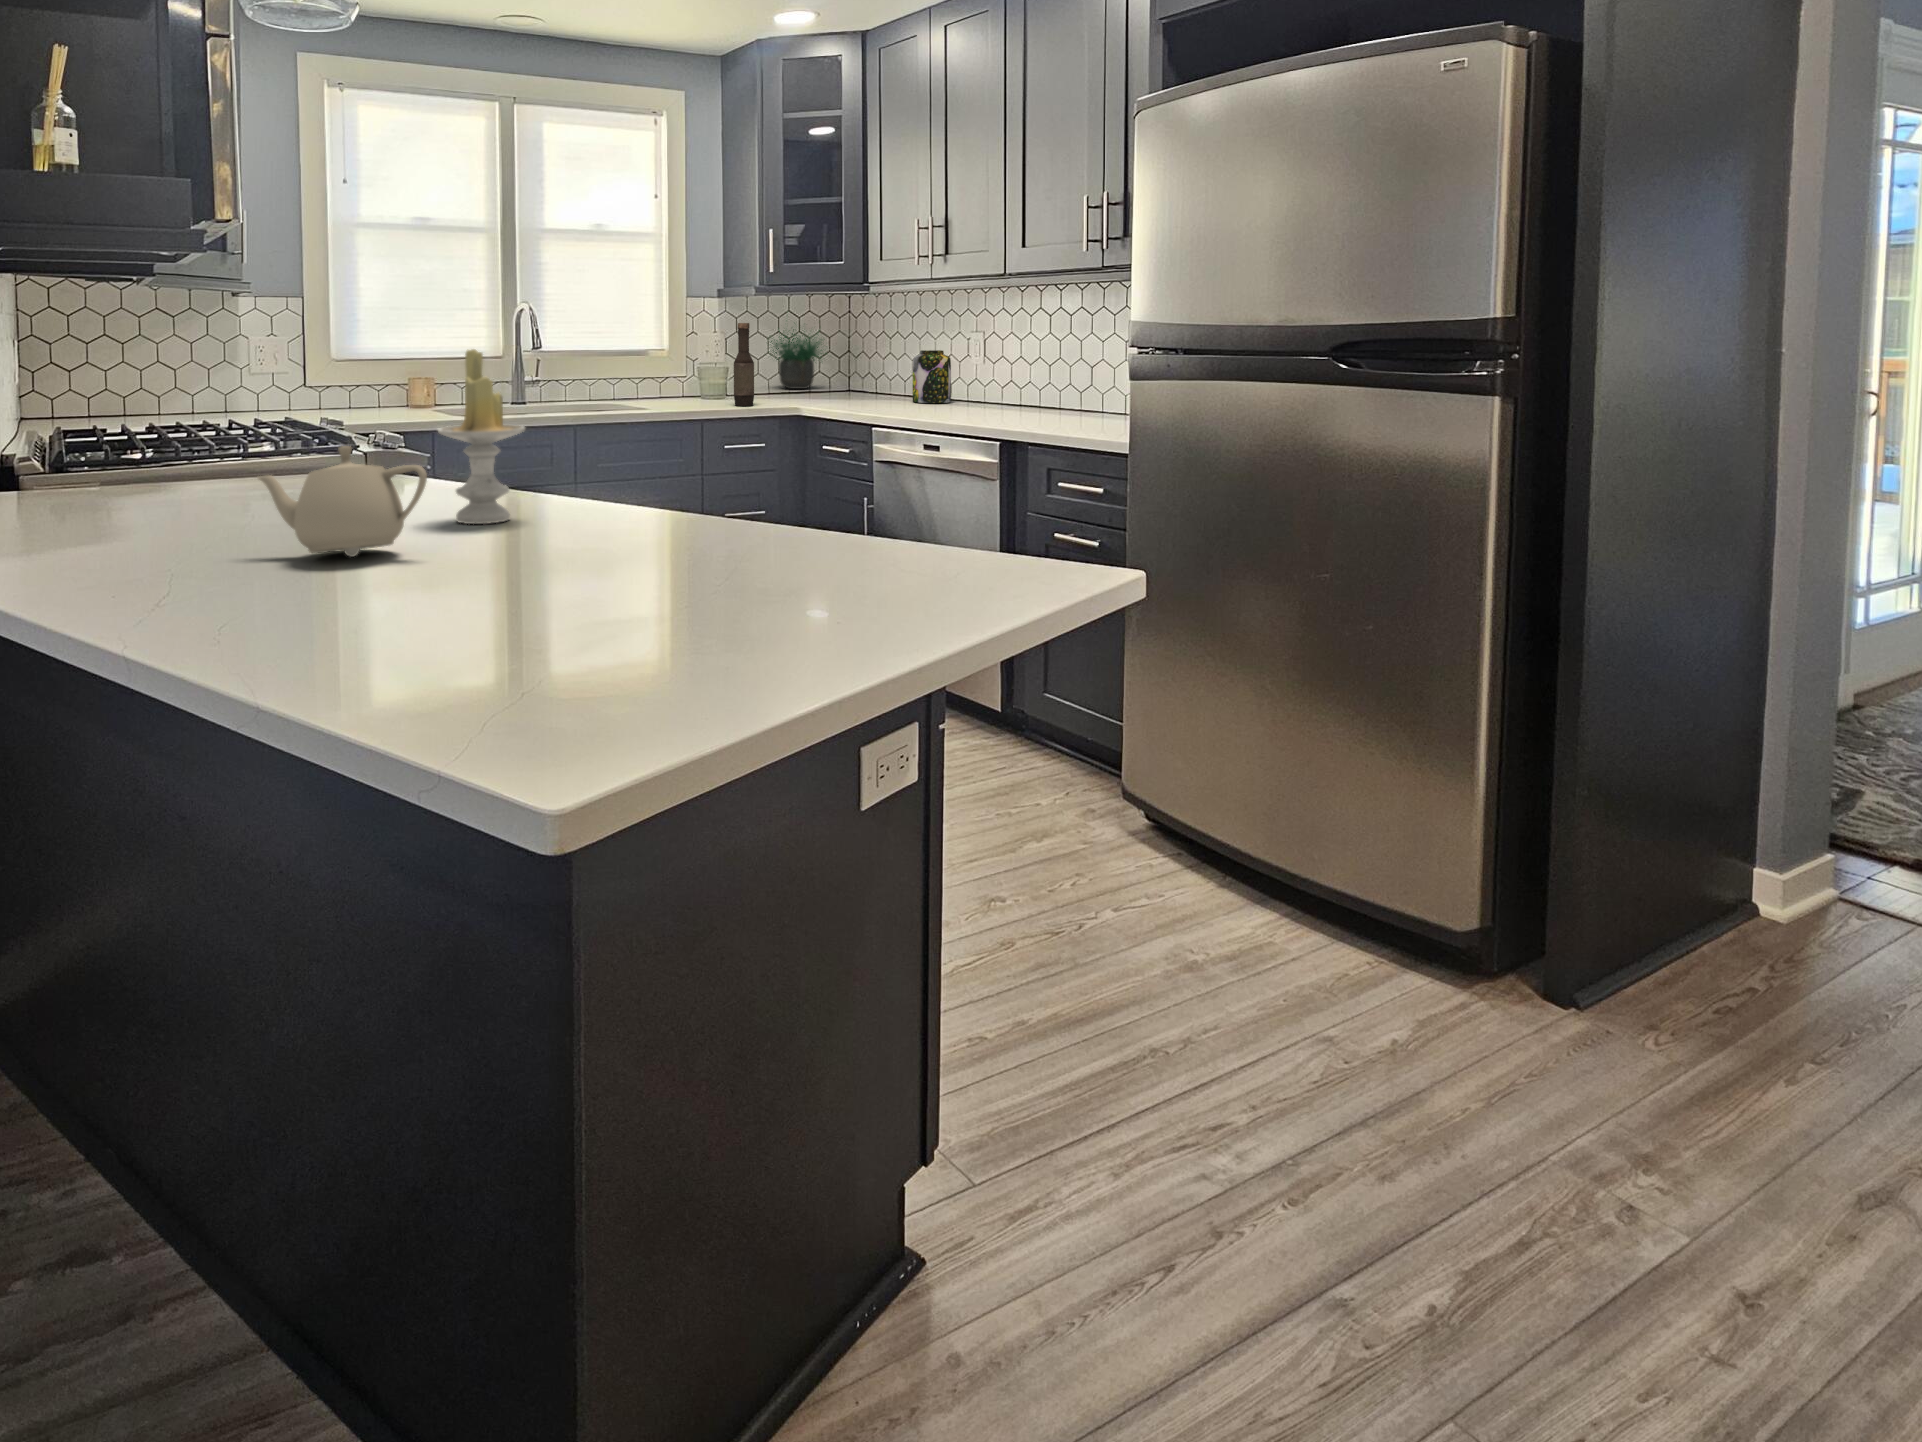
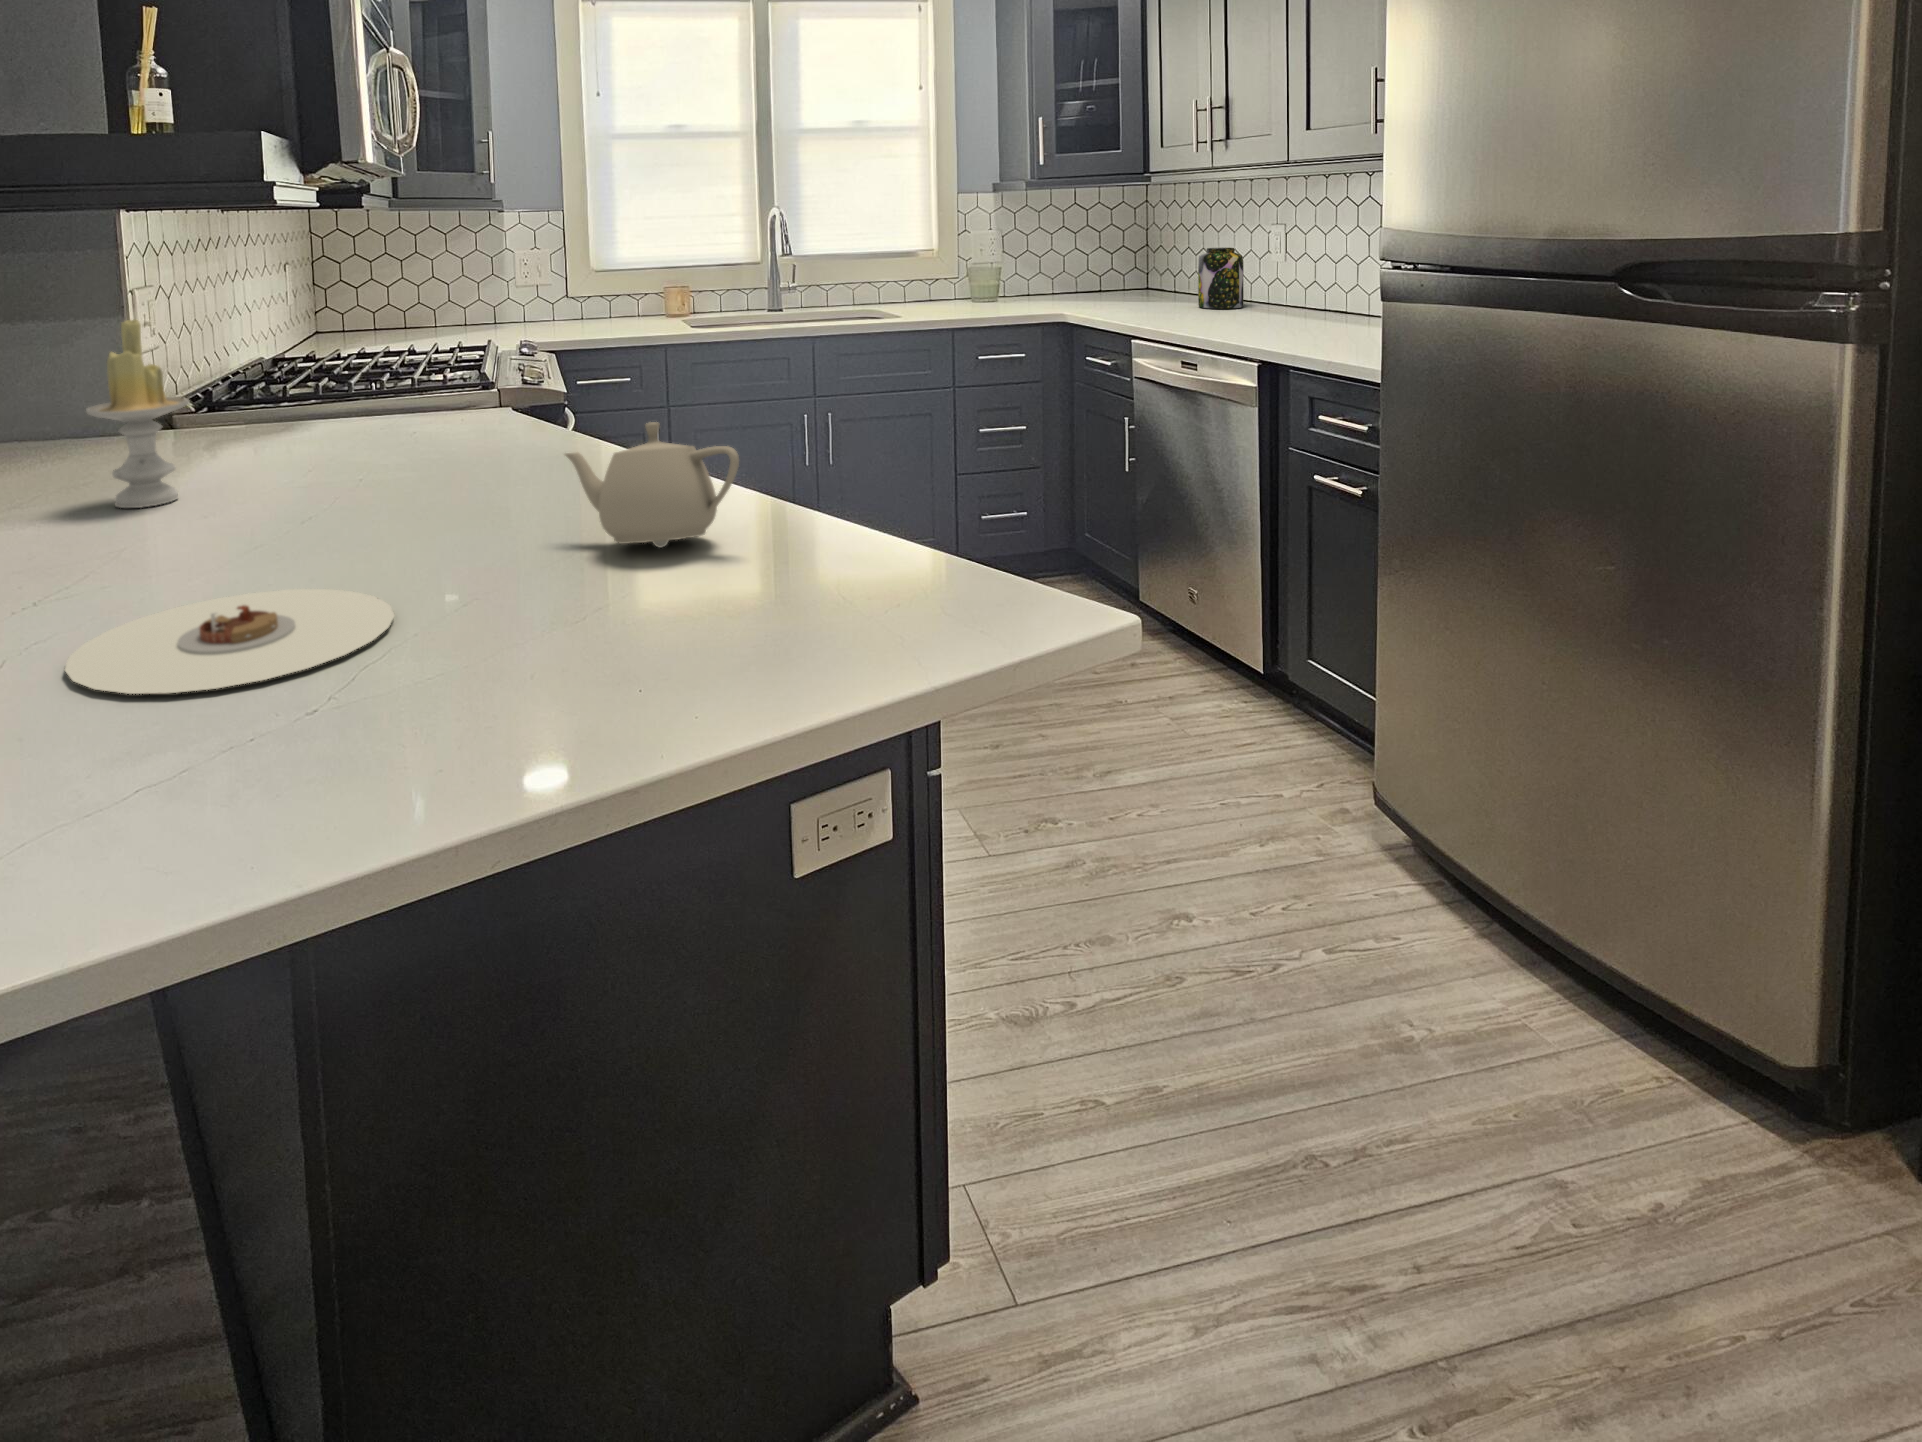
bottle: present [734,323,754,406] -> none [991,223,1014,313]
potted plant: present [769,329,822,389] -> none [1040,199,1129,289]
candle: present [438,349,525,524] -> present [86,319,189,508]
teapot: present [258,446,427,557] -> present [565,422,739,548]
plate: none [286,580,567,644] -> present [65,589,394,694]

